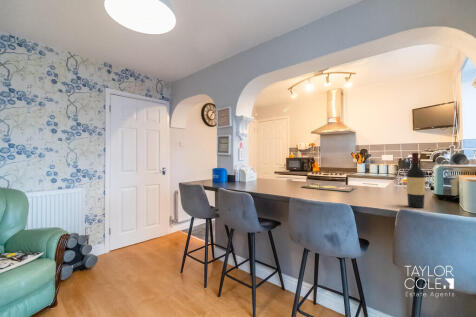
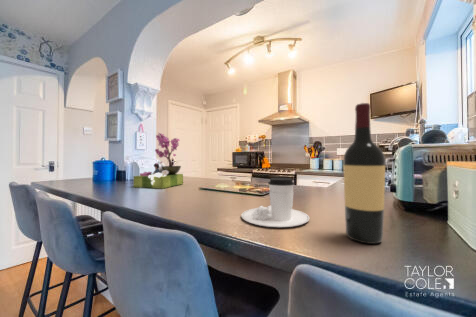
flower arrangement: none [256,151,283,187] -> present [134,133,183,189]
coffee cup: none [351,182,388,203] -> present [241,178,309,227]

